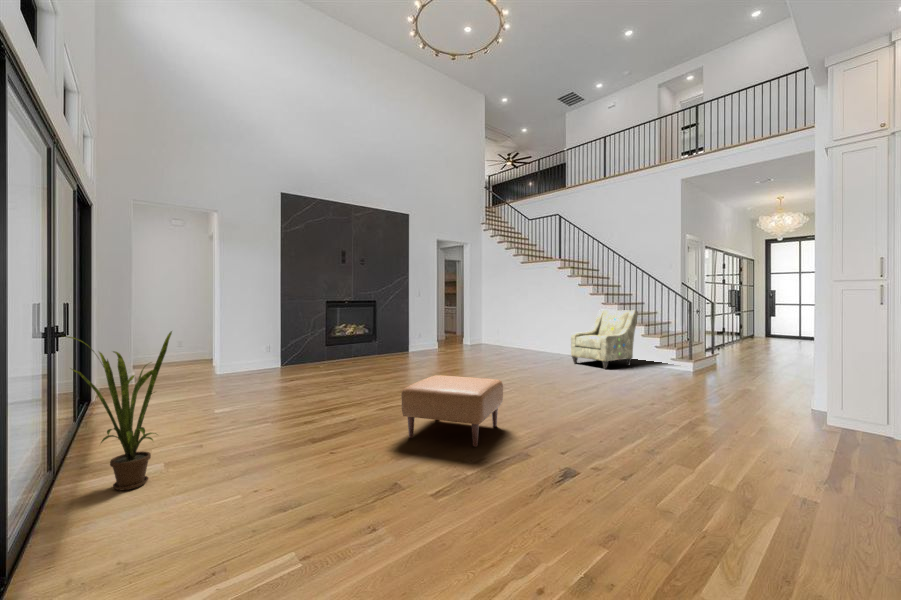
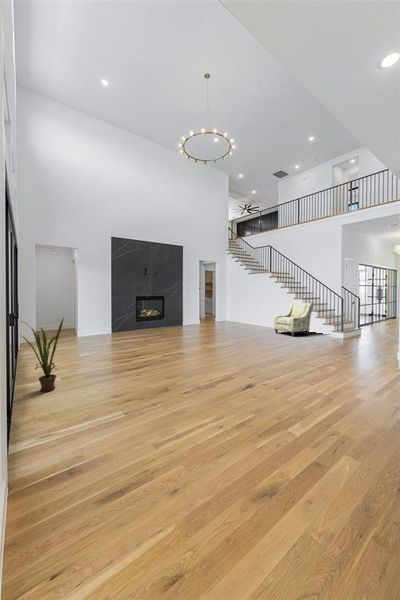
ottoman: present [401,375,503,447] -> none [175,340,228,376]

